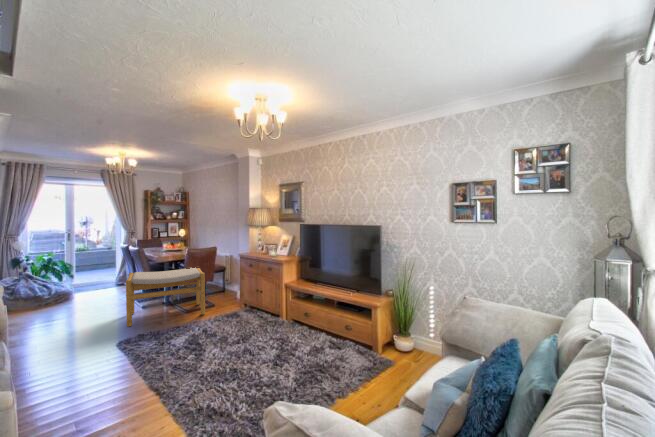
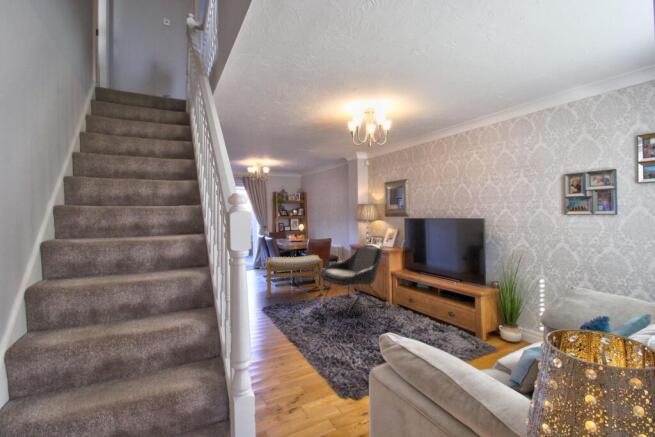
lounge chair: none [200,253,279,340] -> present [321,244,385,315]

